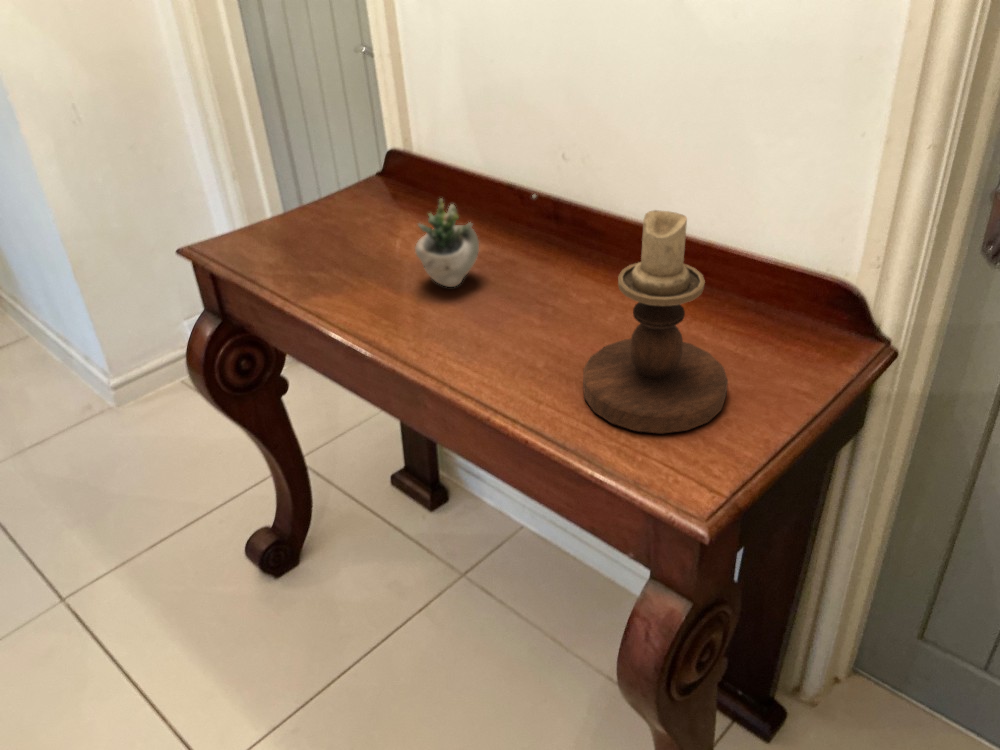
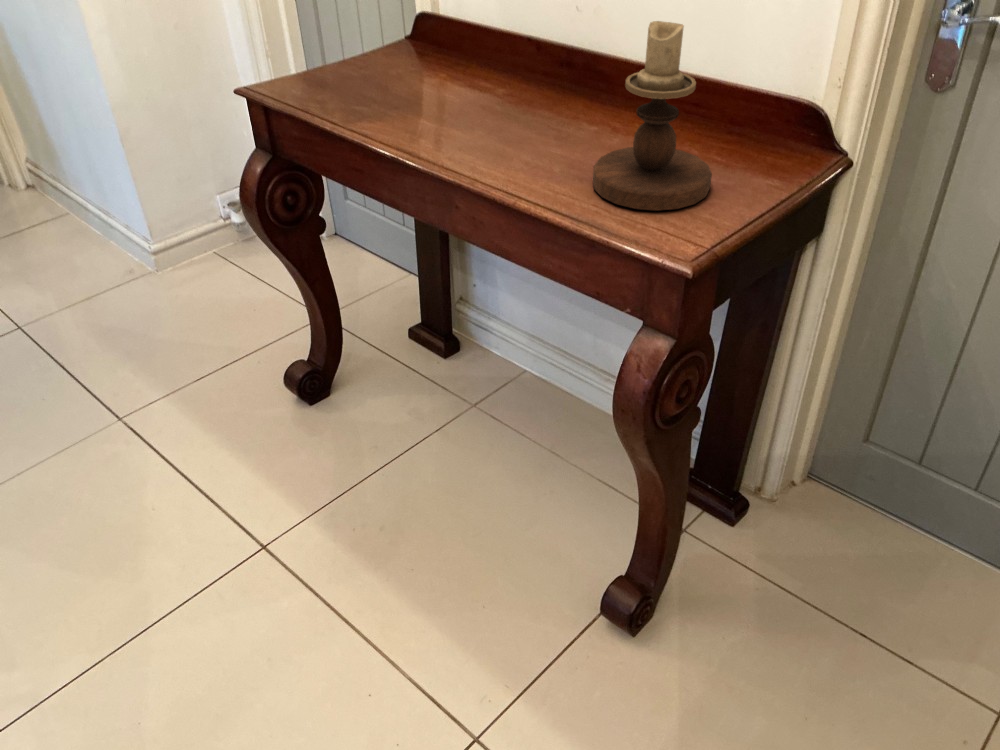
succulent plant: present [415,195,536,287] -> none [449,30,556,117]

